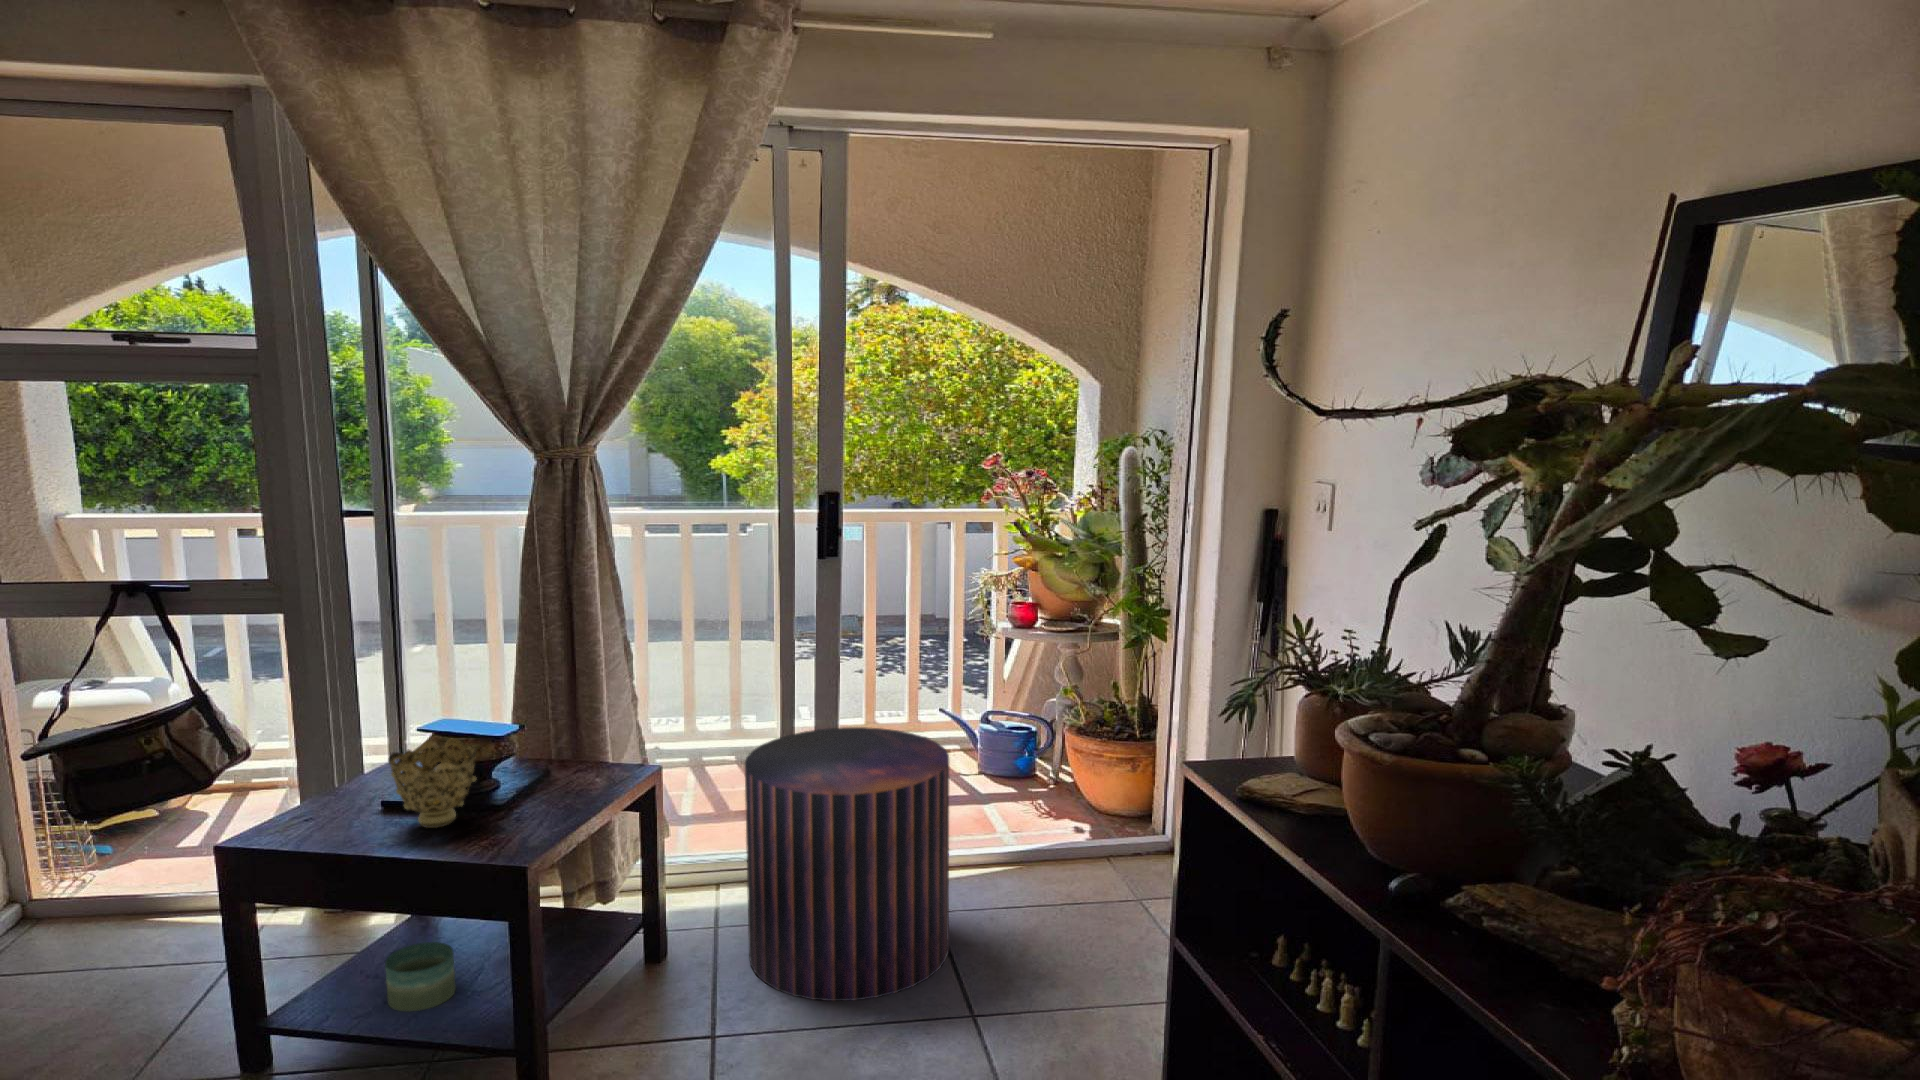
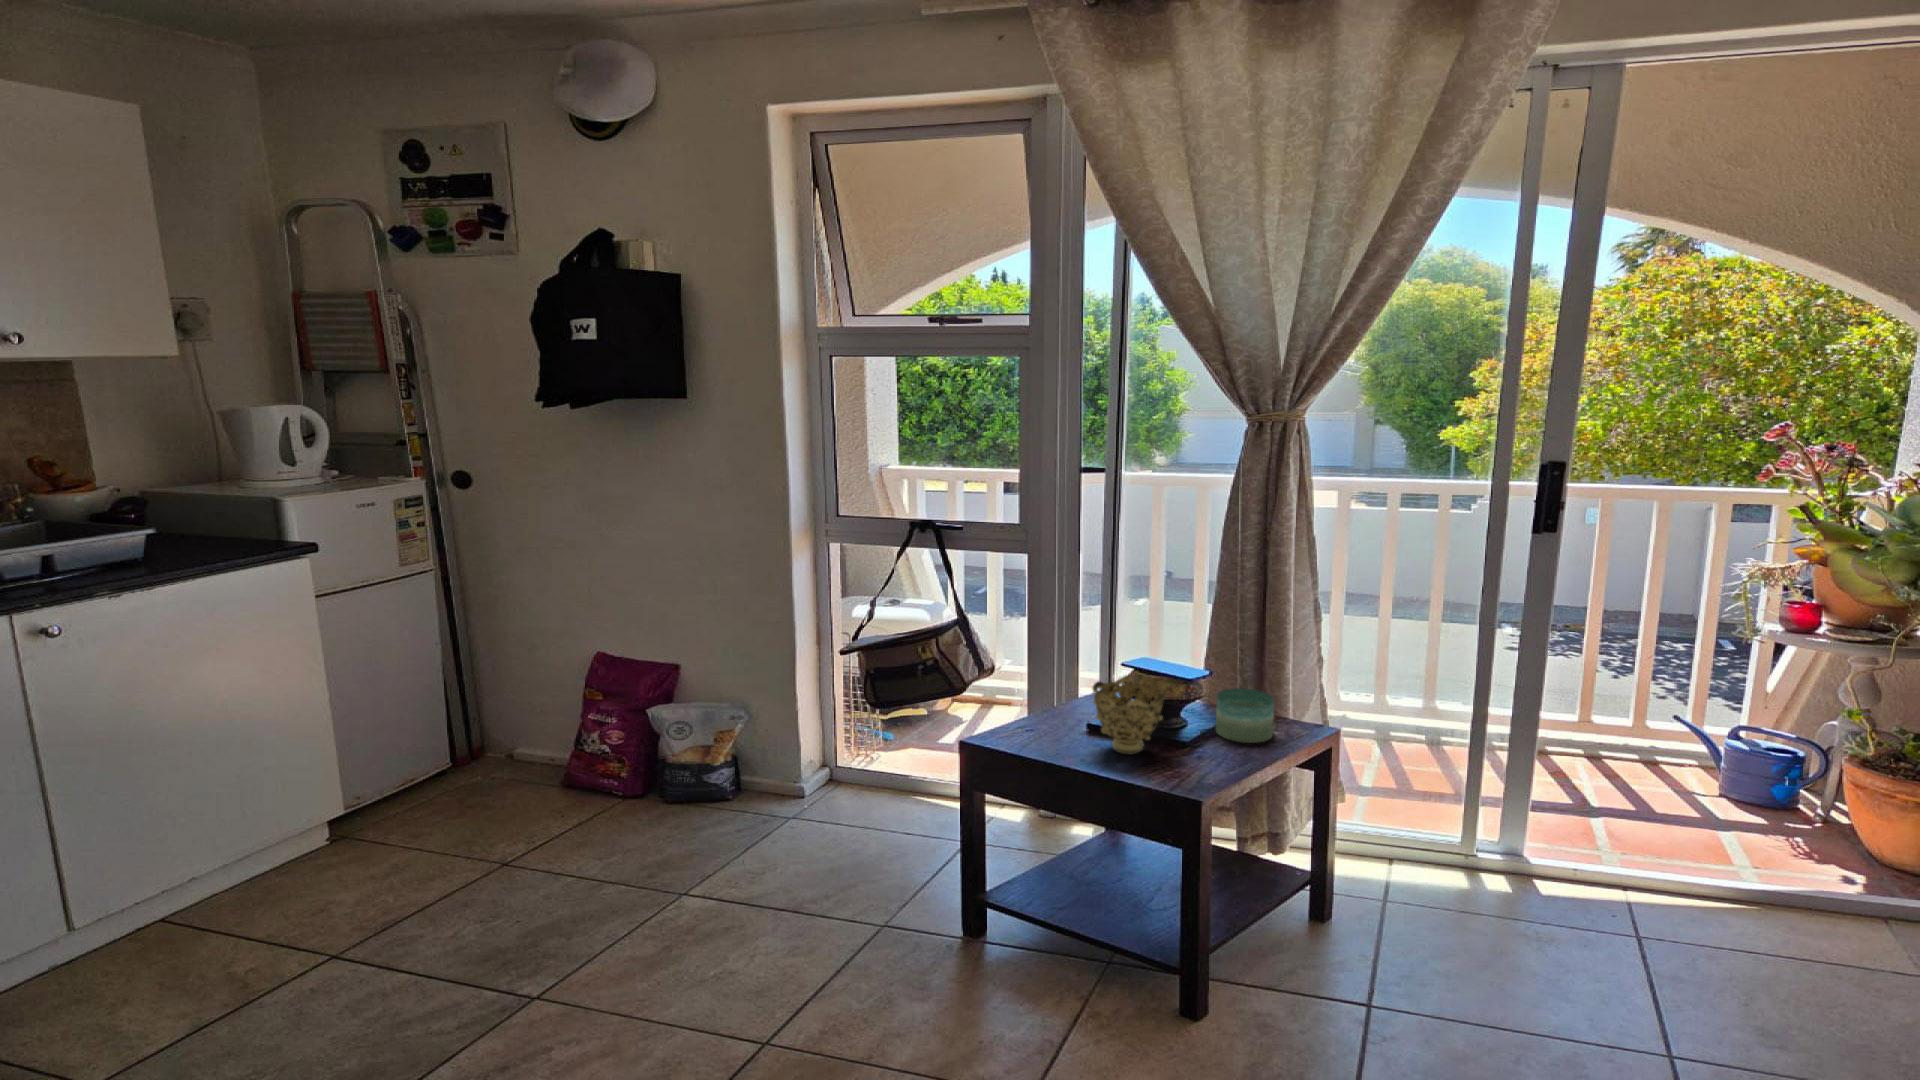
pouf: present [745,727,949,1001] -> none [1413,728,1684,1043]
candle: present [385,942,456,1011] -> present [1216,688,1274,743]

